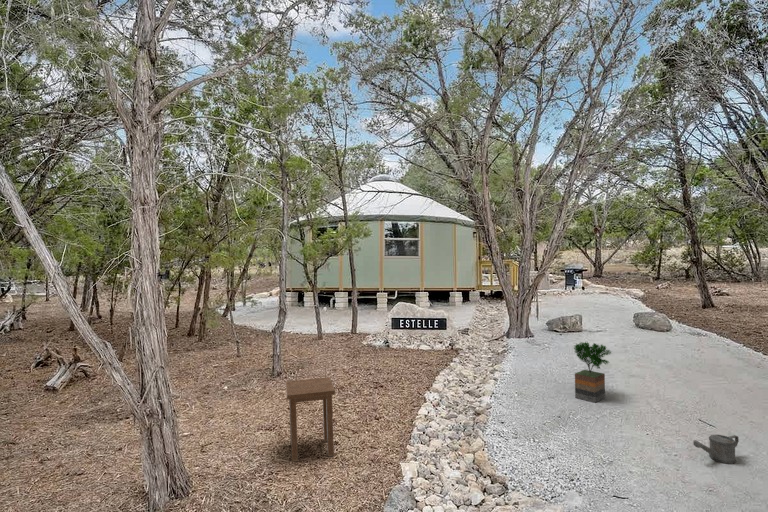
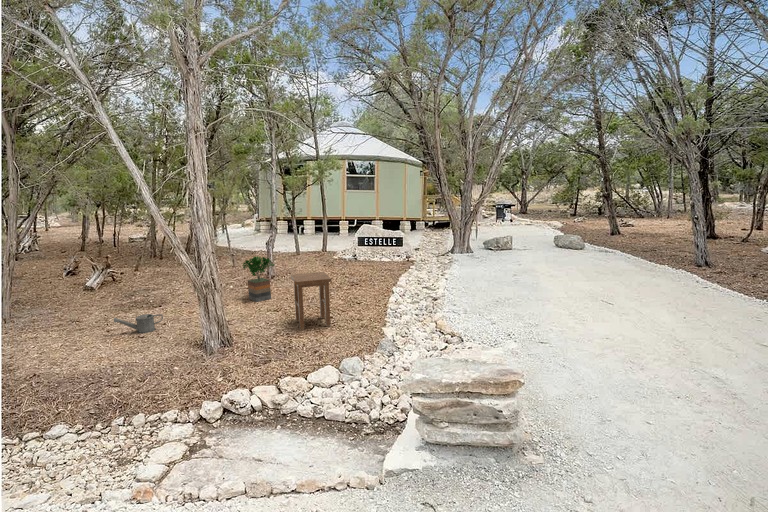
potted tree: present [574,342,611,403] -> present [243,256,274,302]
watering can: present [693,435,739,464] -> present [114,314,163,333]

